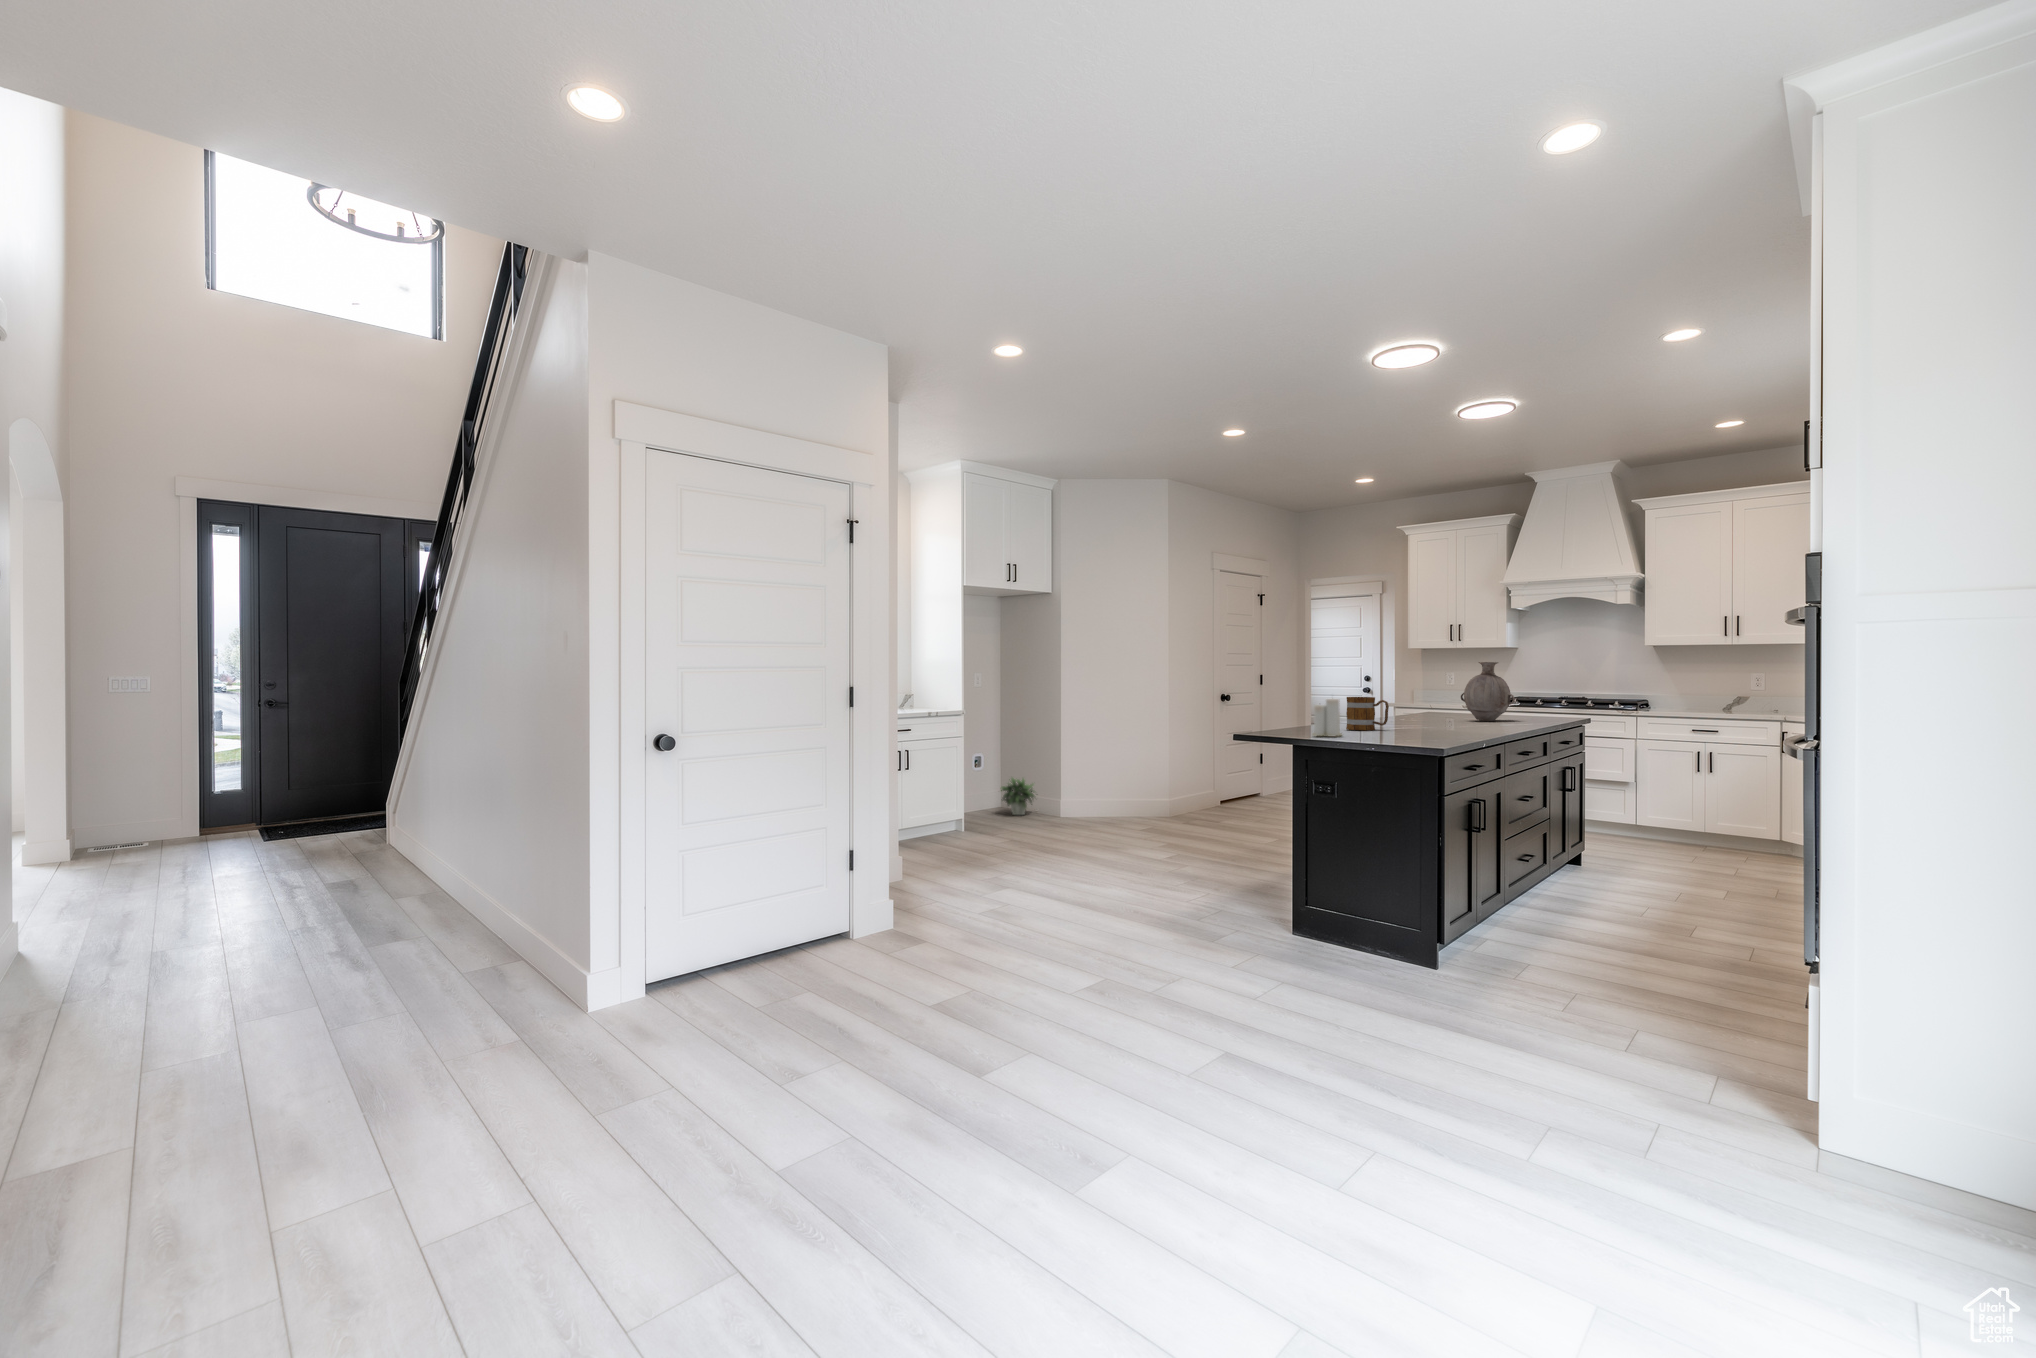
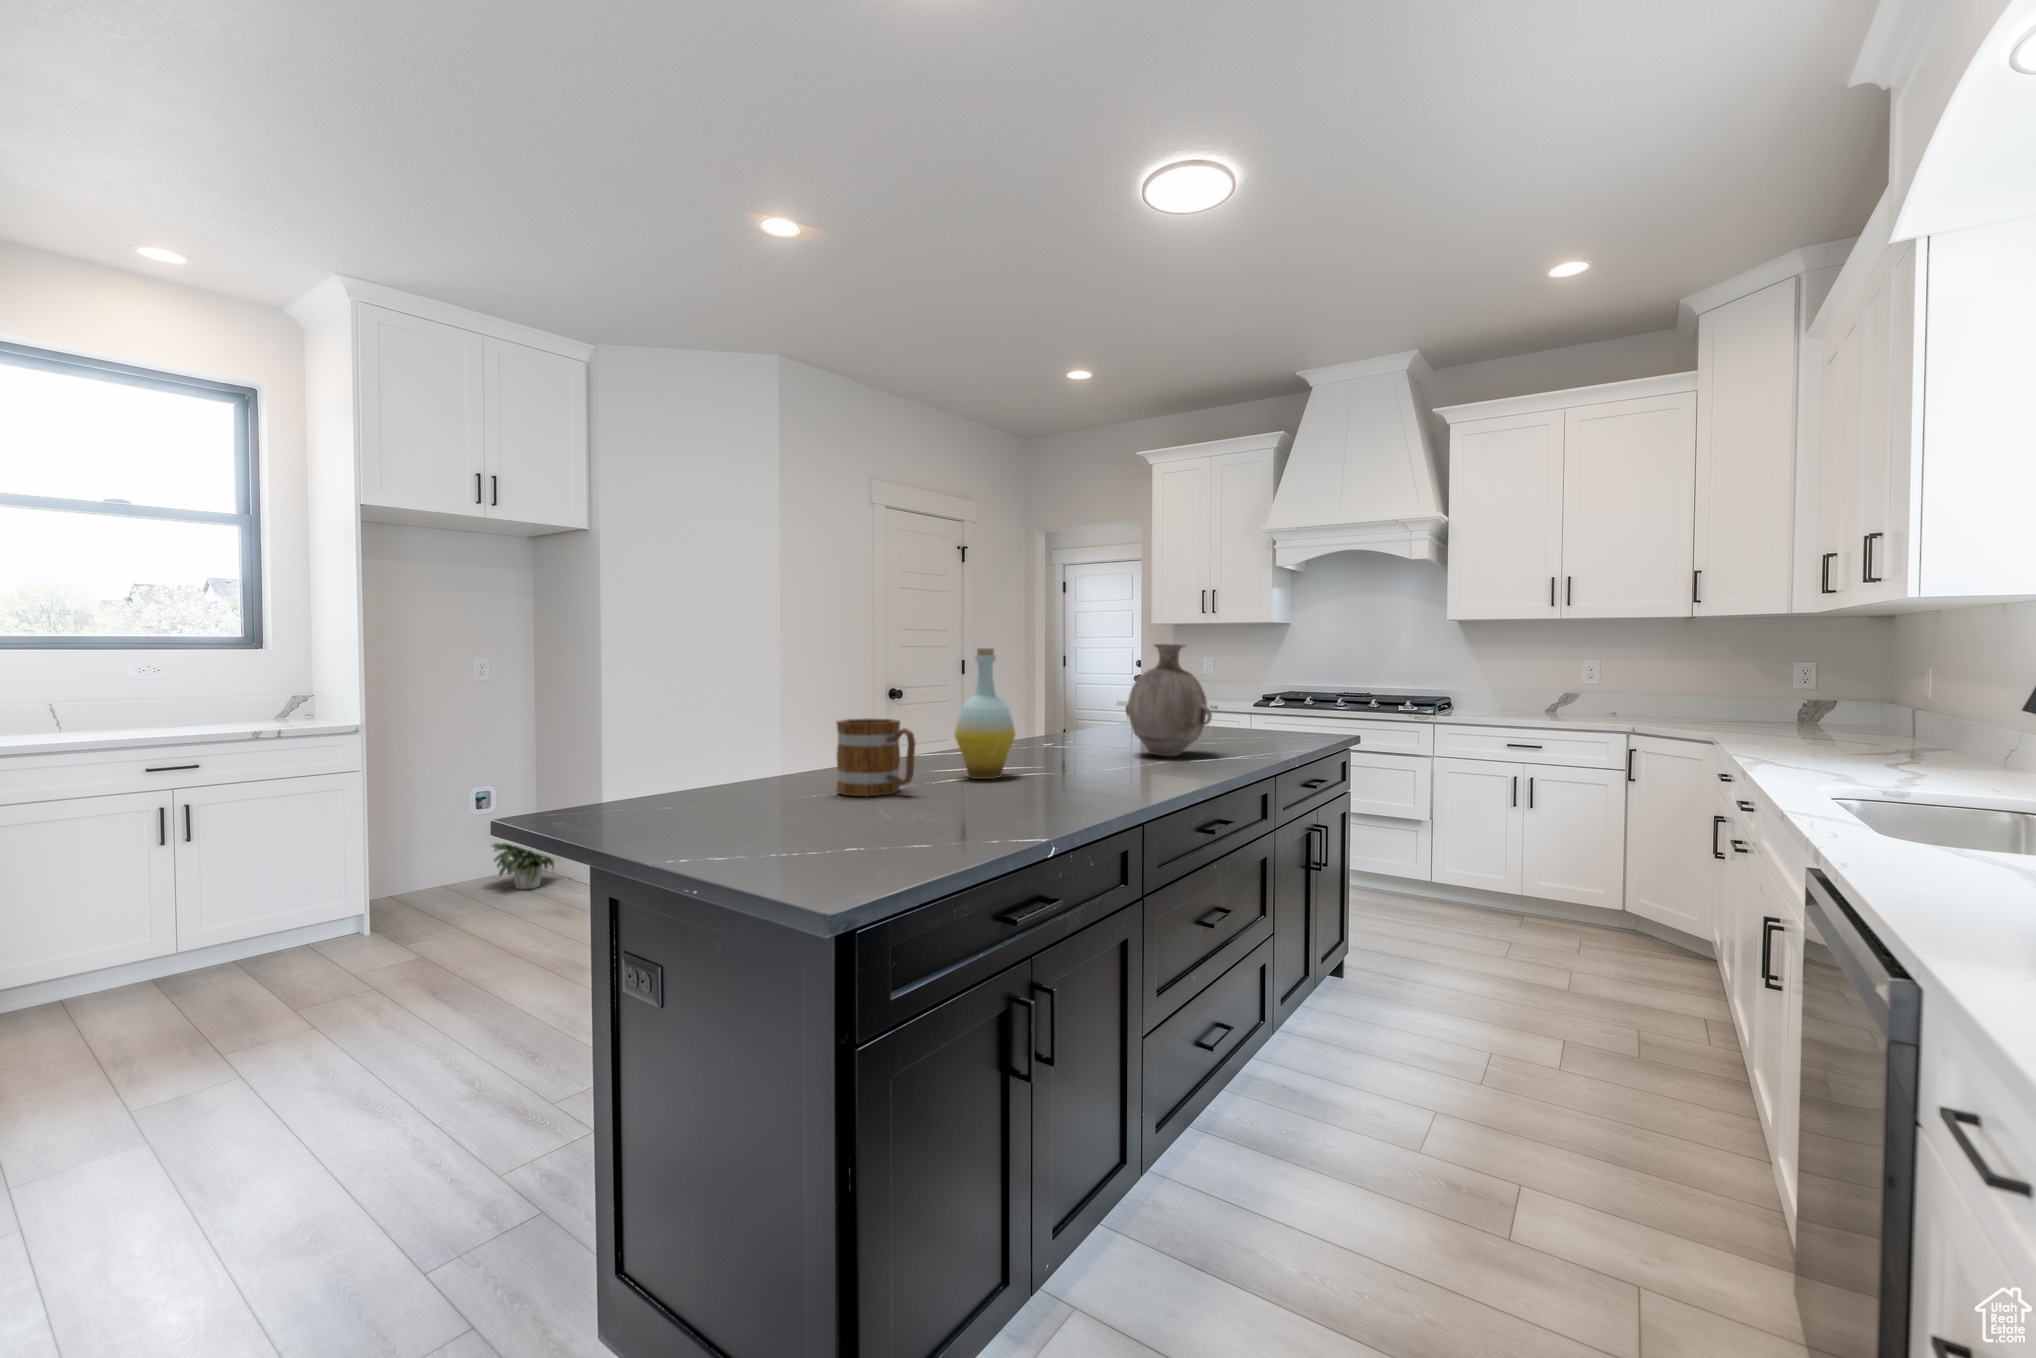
bottle: none [1389,664,1422,727] -> present [955,648,1016,779]
candle: present [1313,699,1342,736] -> none [666,726,745,835]

